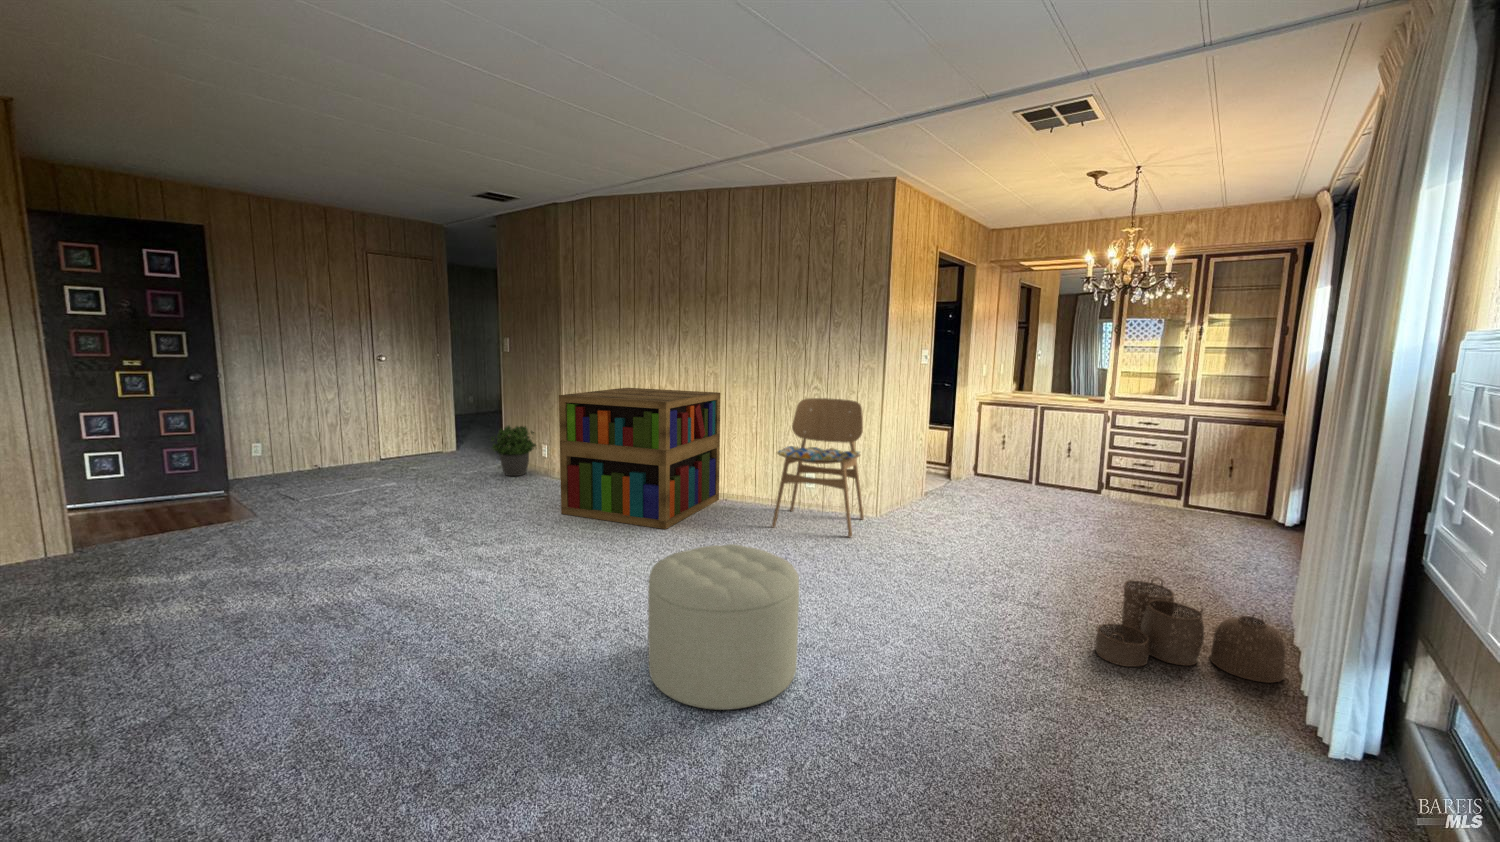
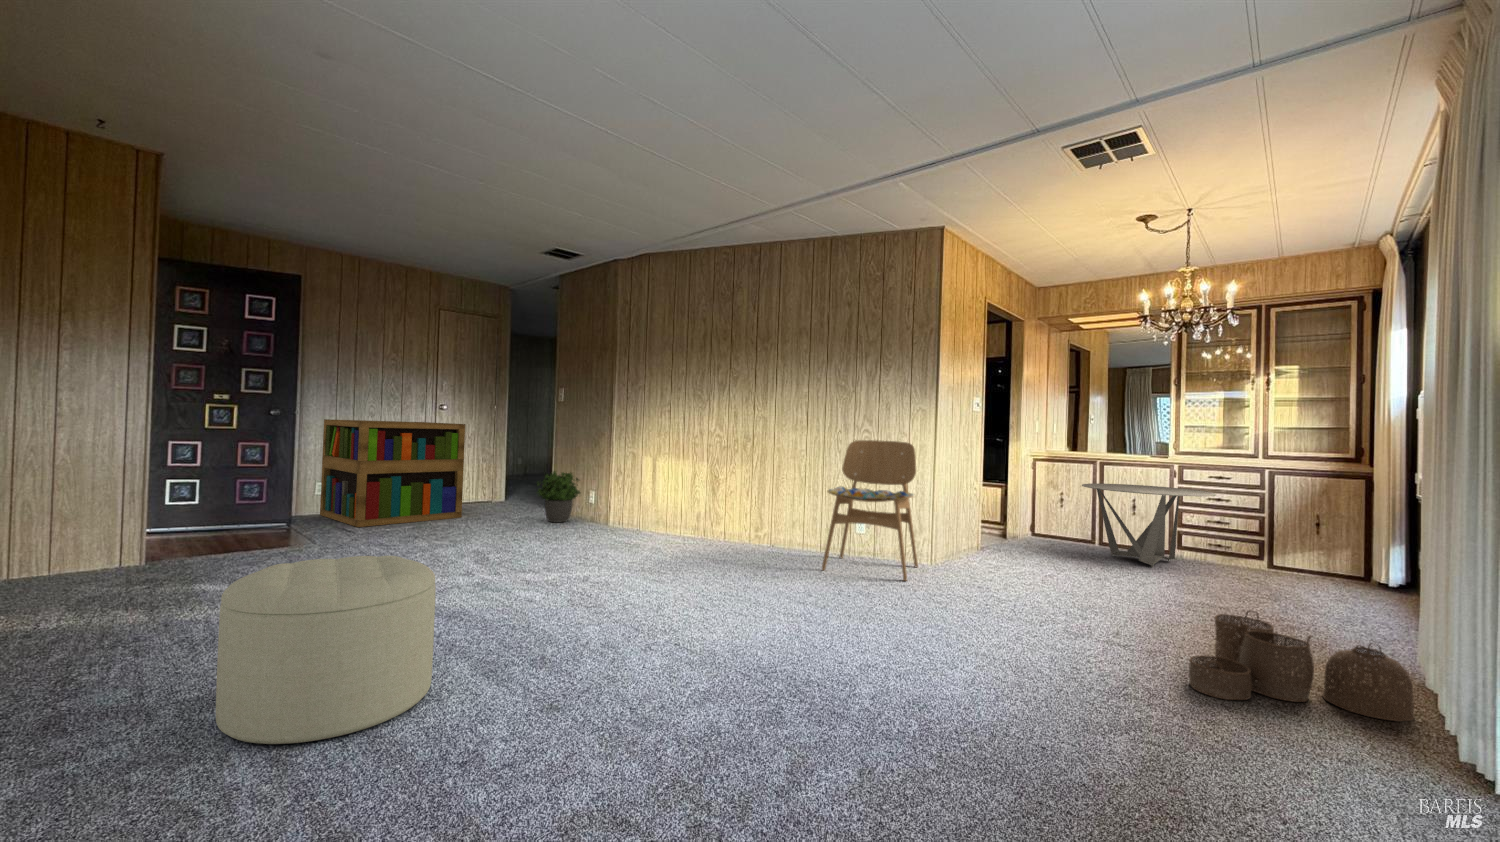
bookshelf: present [559,388,720,529] -> present [320,419,465,527]
coffee table: none [1021,429,1143,510] -> present [1082,483,1216,567]
ottoman: present [648,544,799,710] -> present [216,556,436,745]

